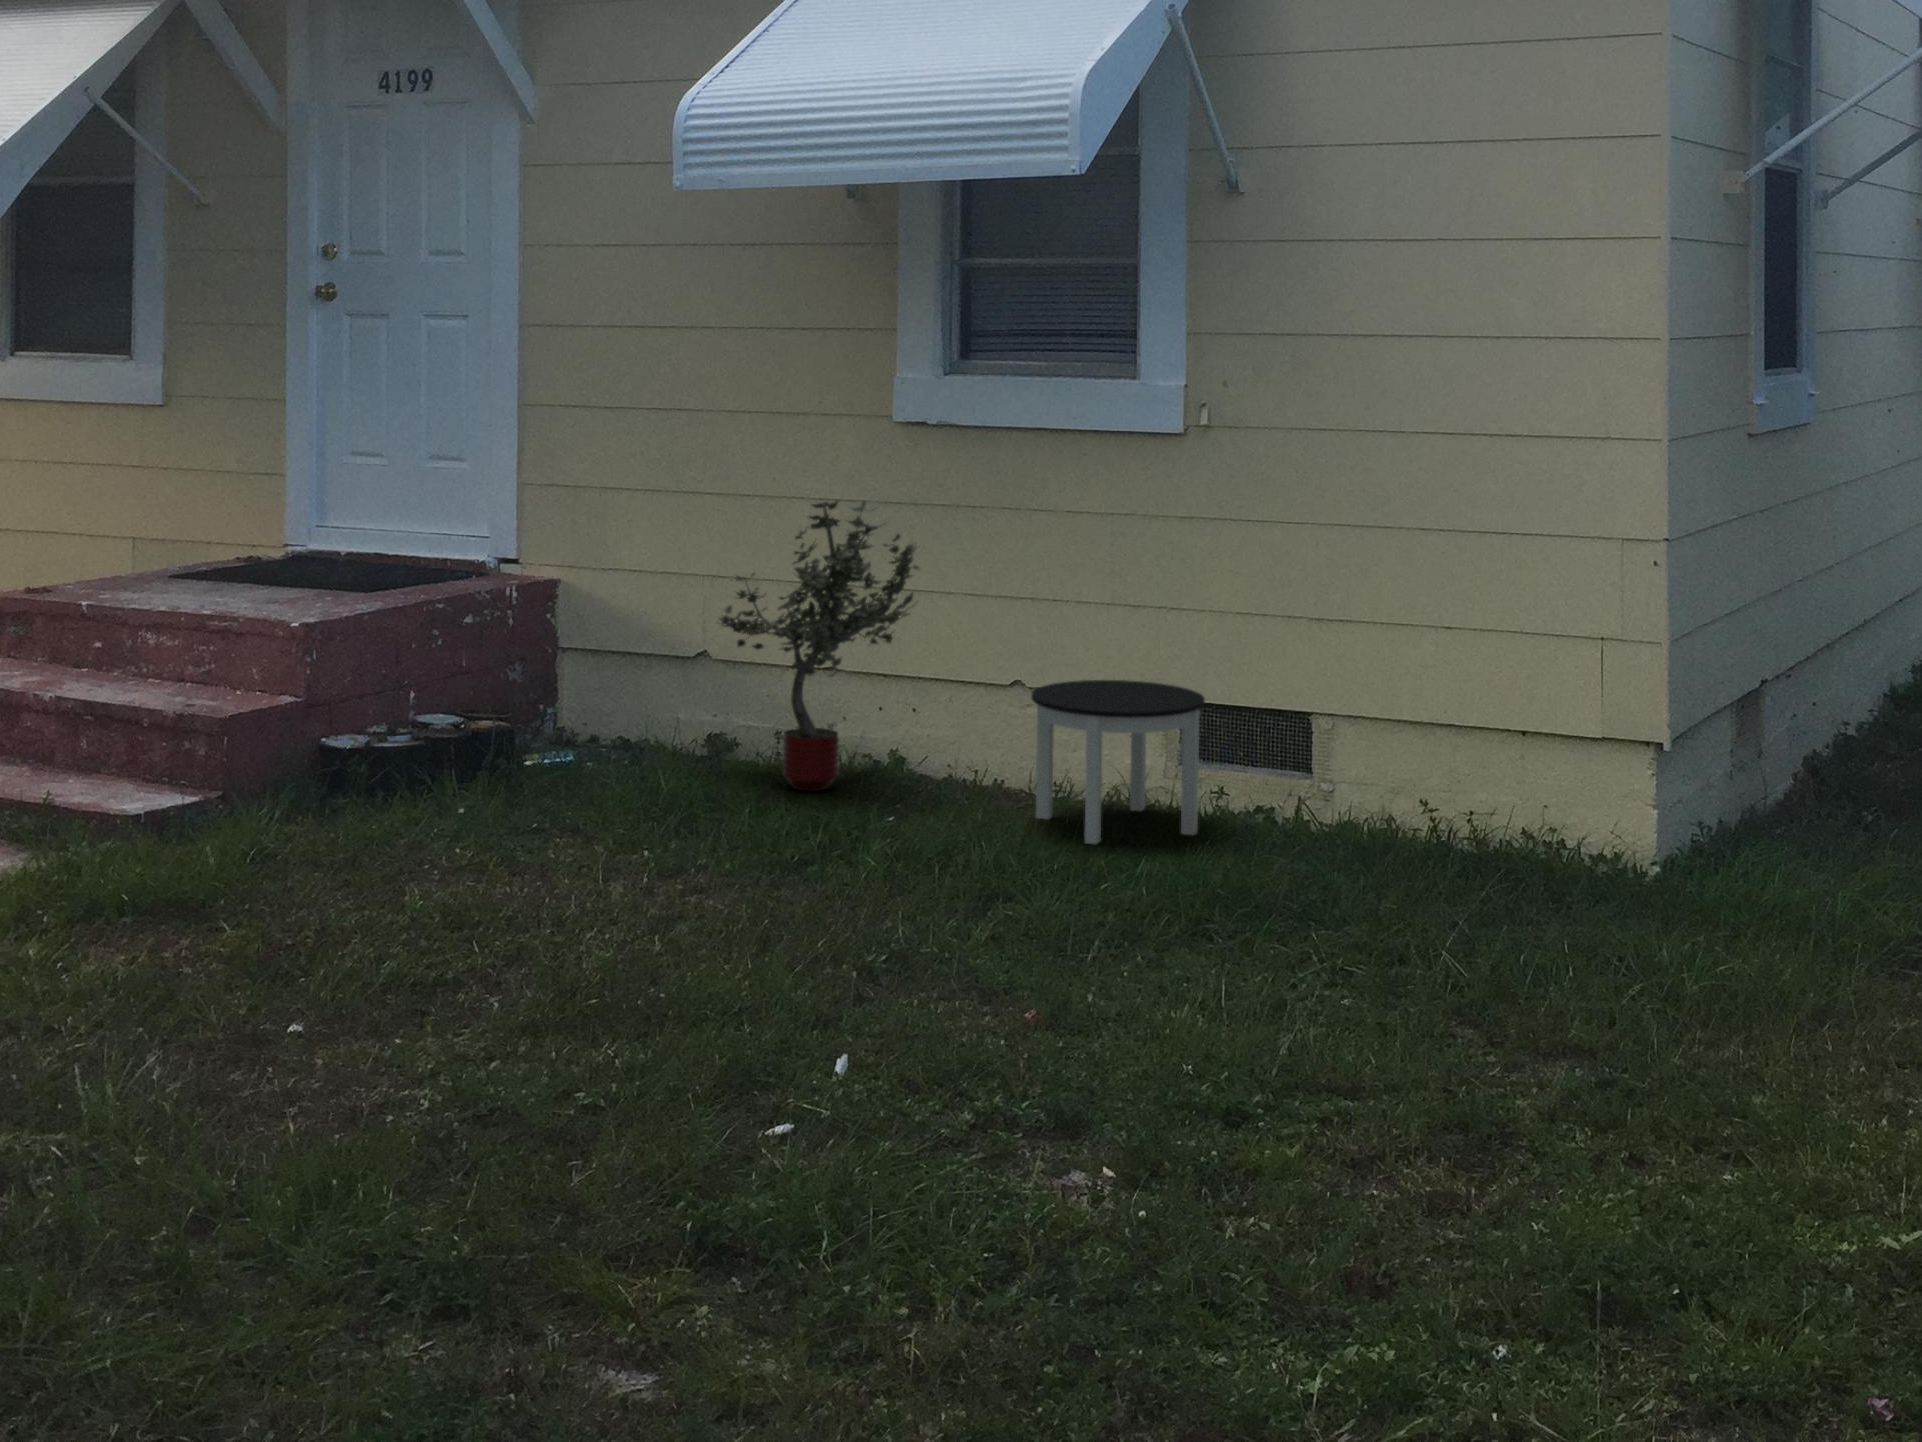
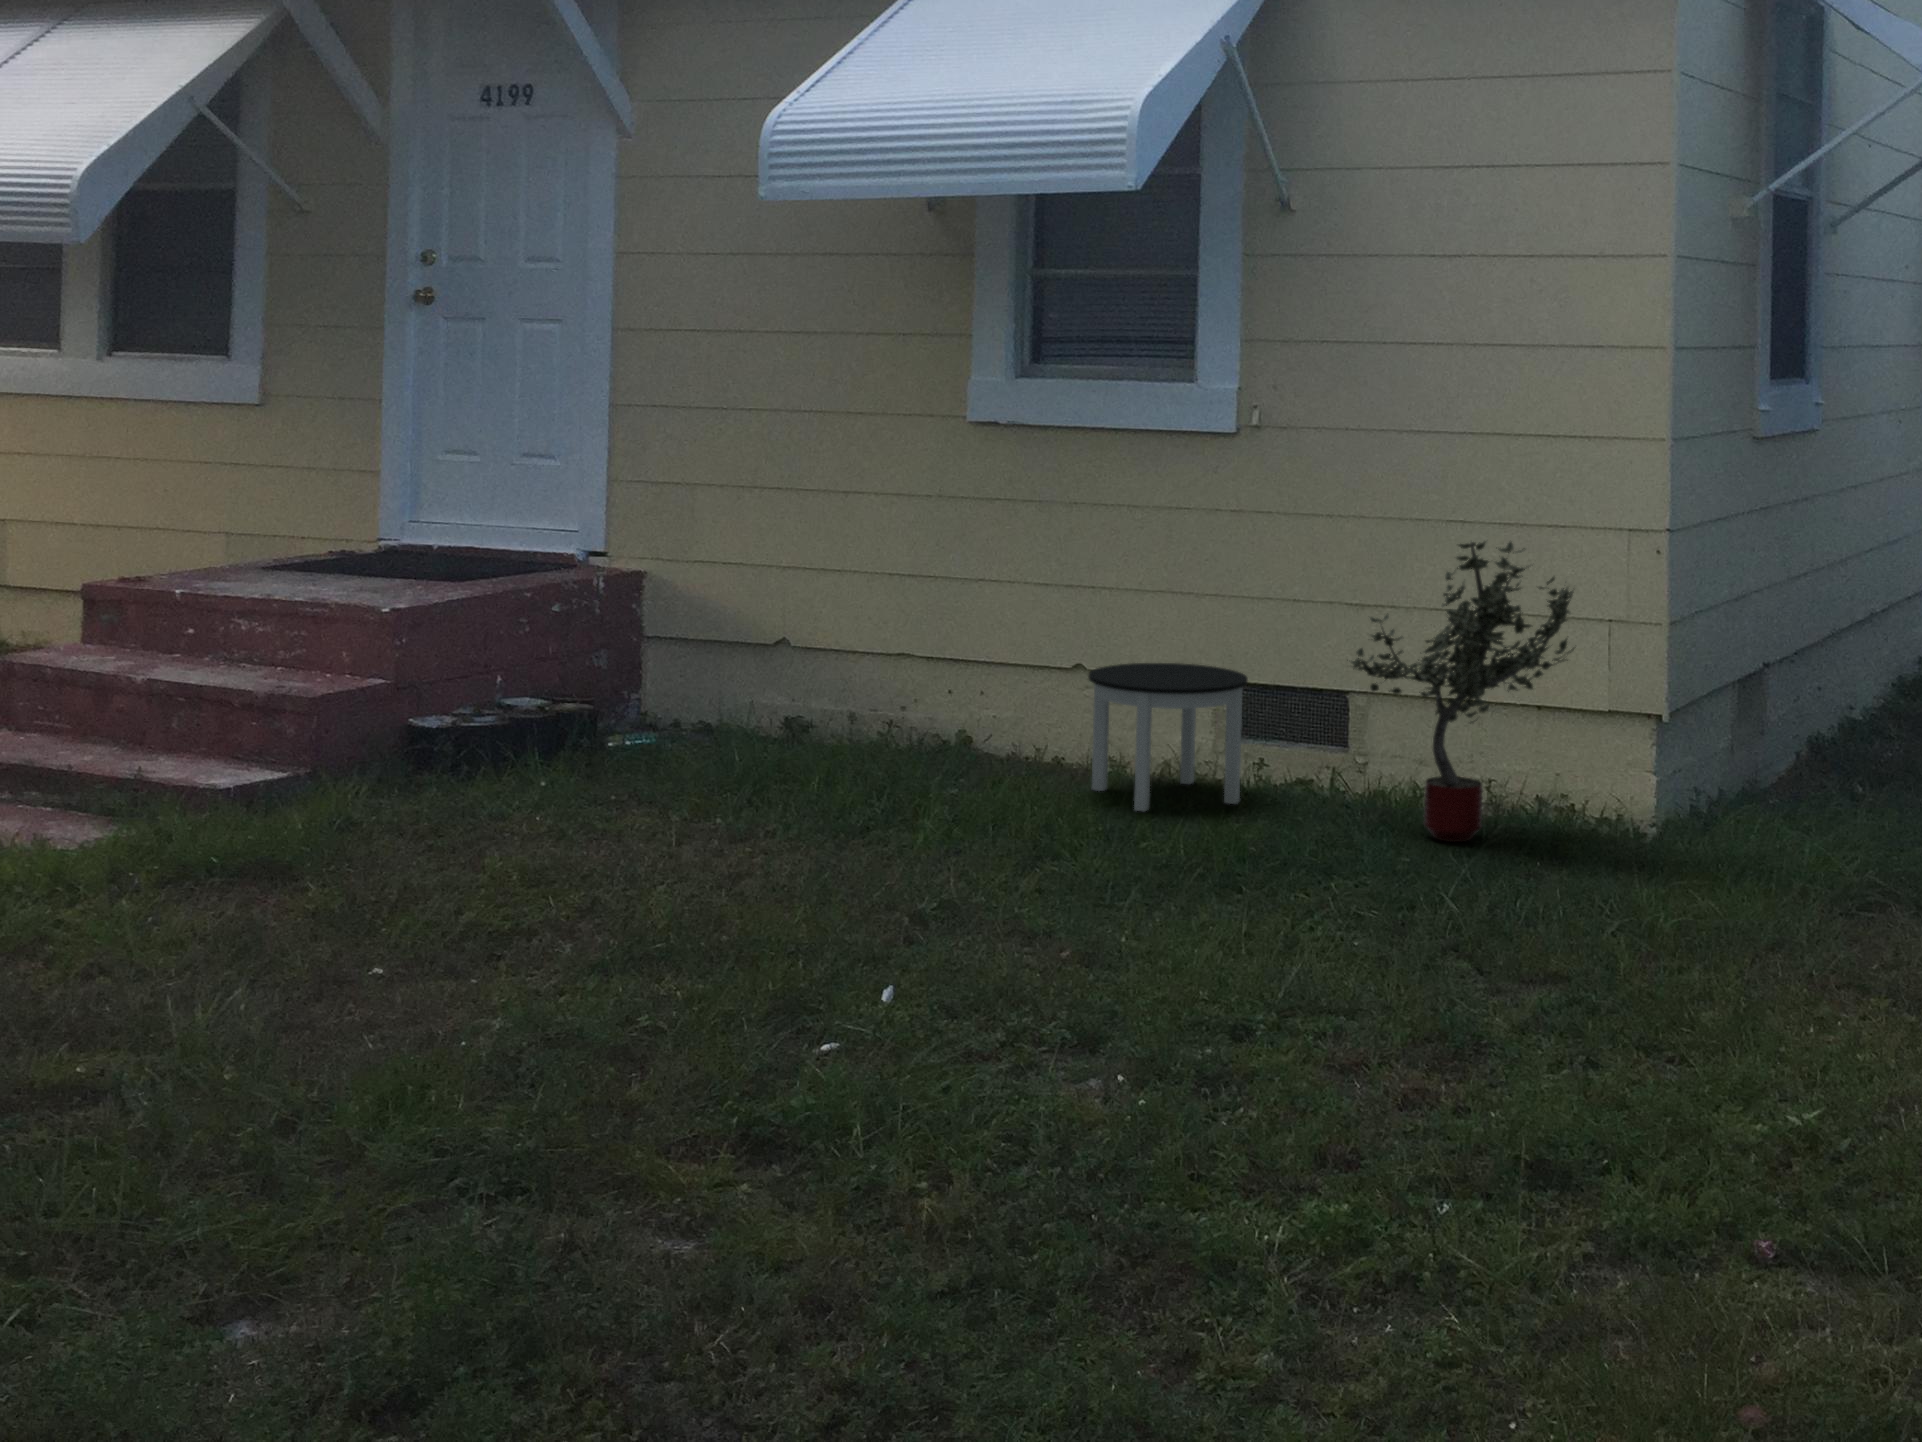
potted tree: present [719,501,920,791] -> present [1351,542,1574,842]

